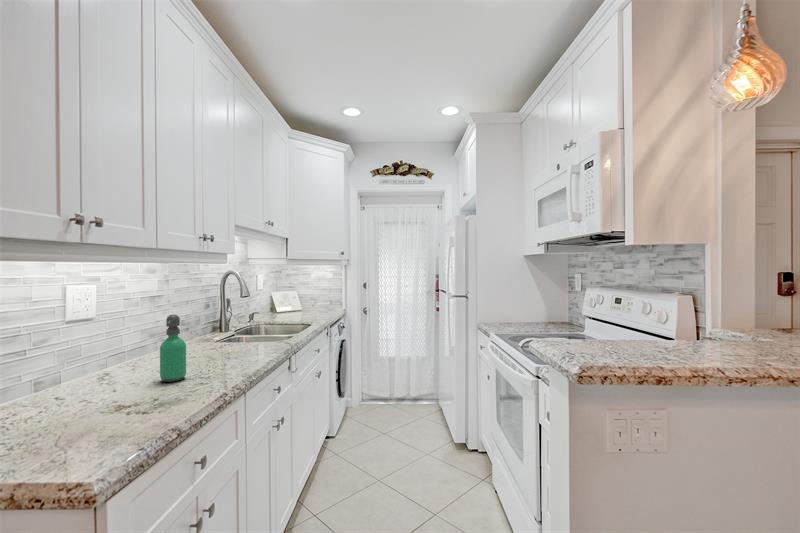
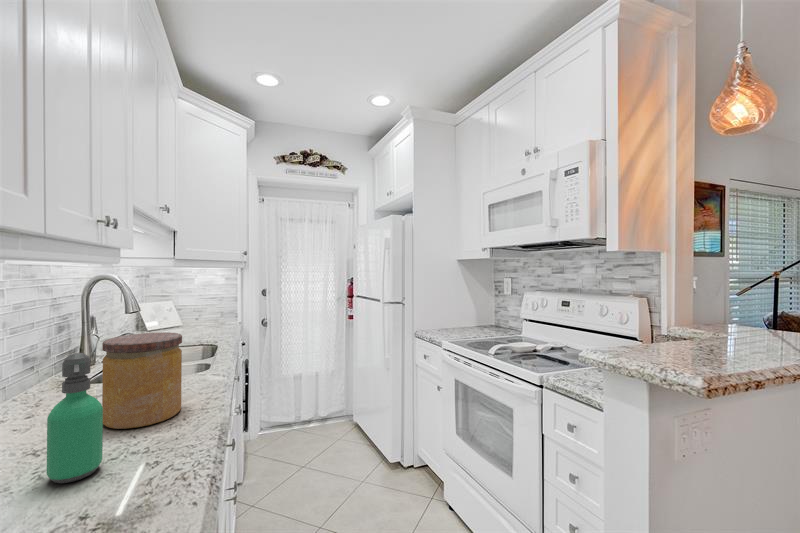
jar: none [201,309,246,364] -> present [102,332,182,429]

